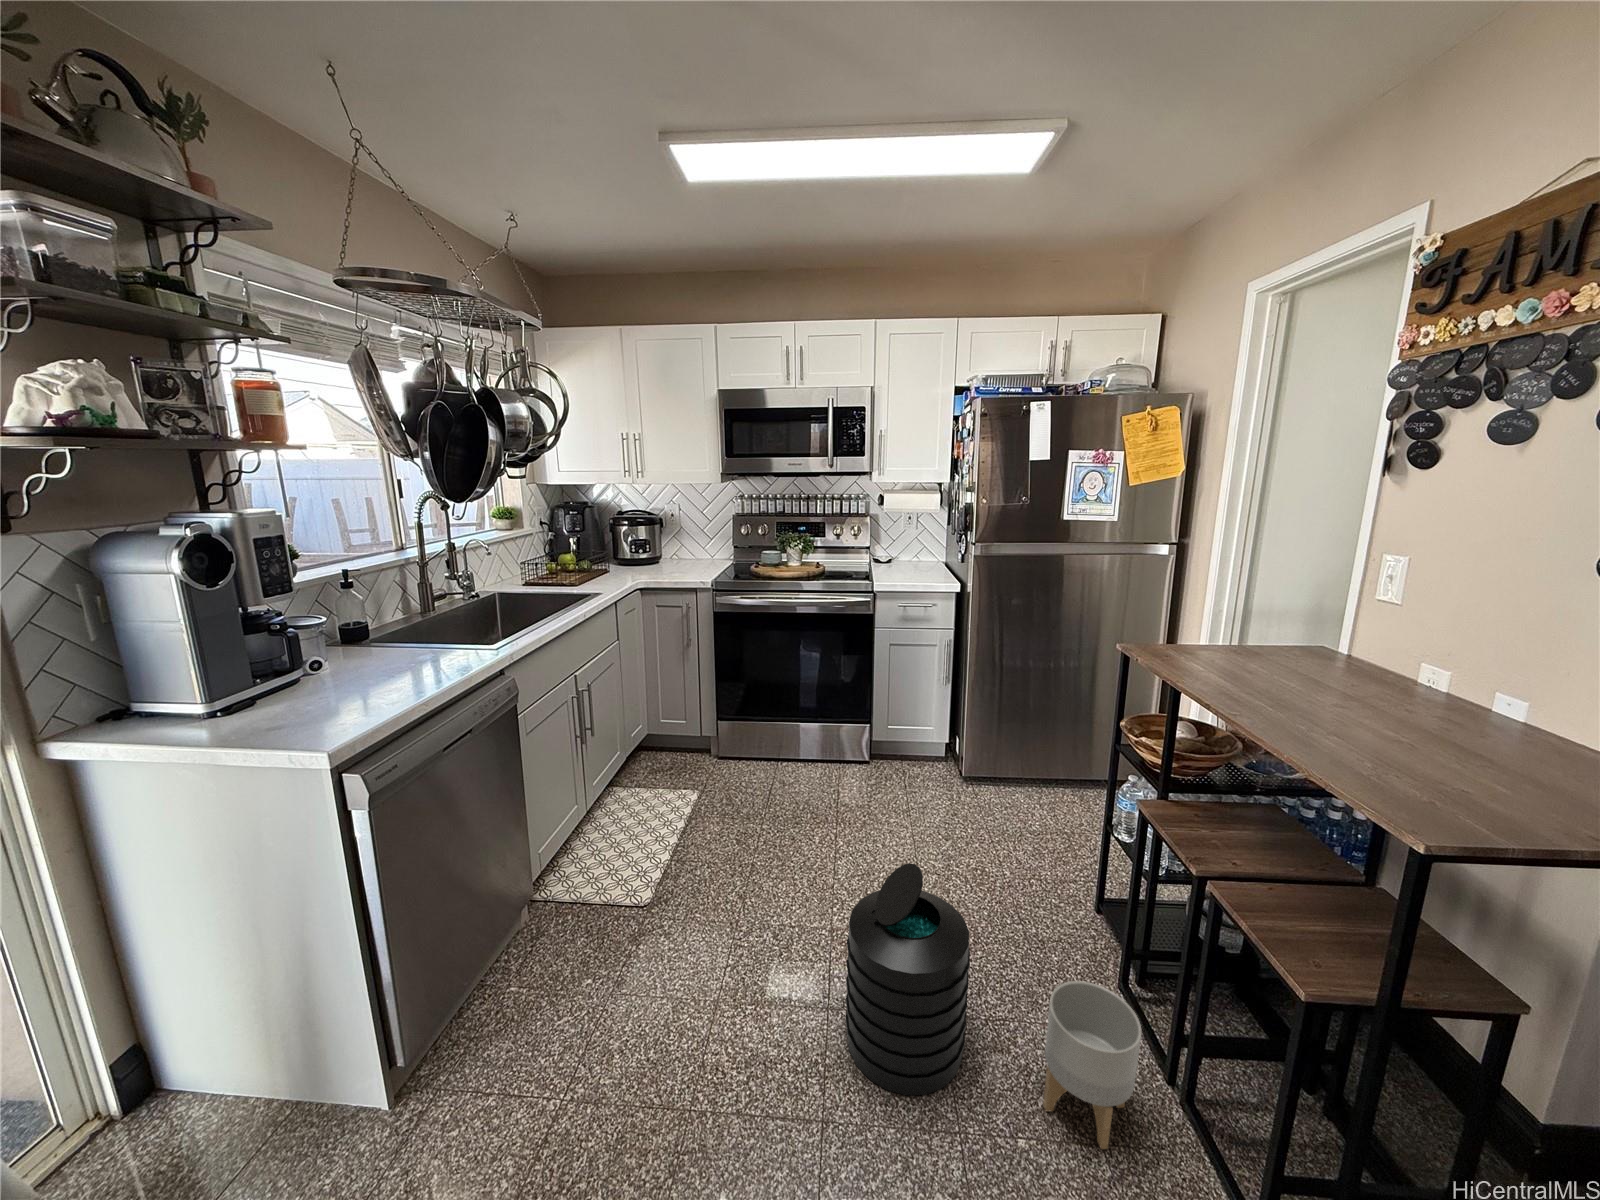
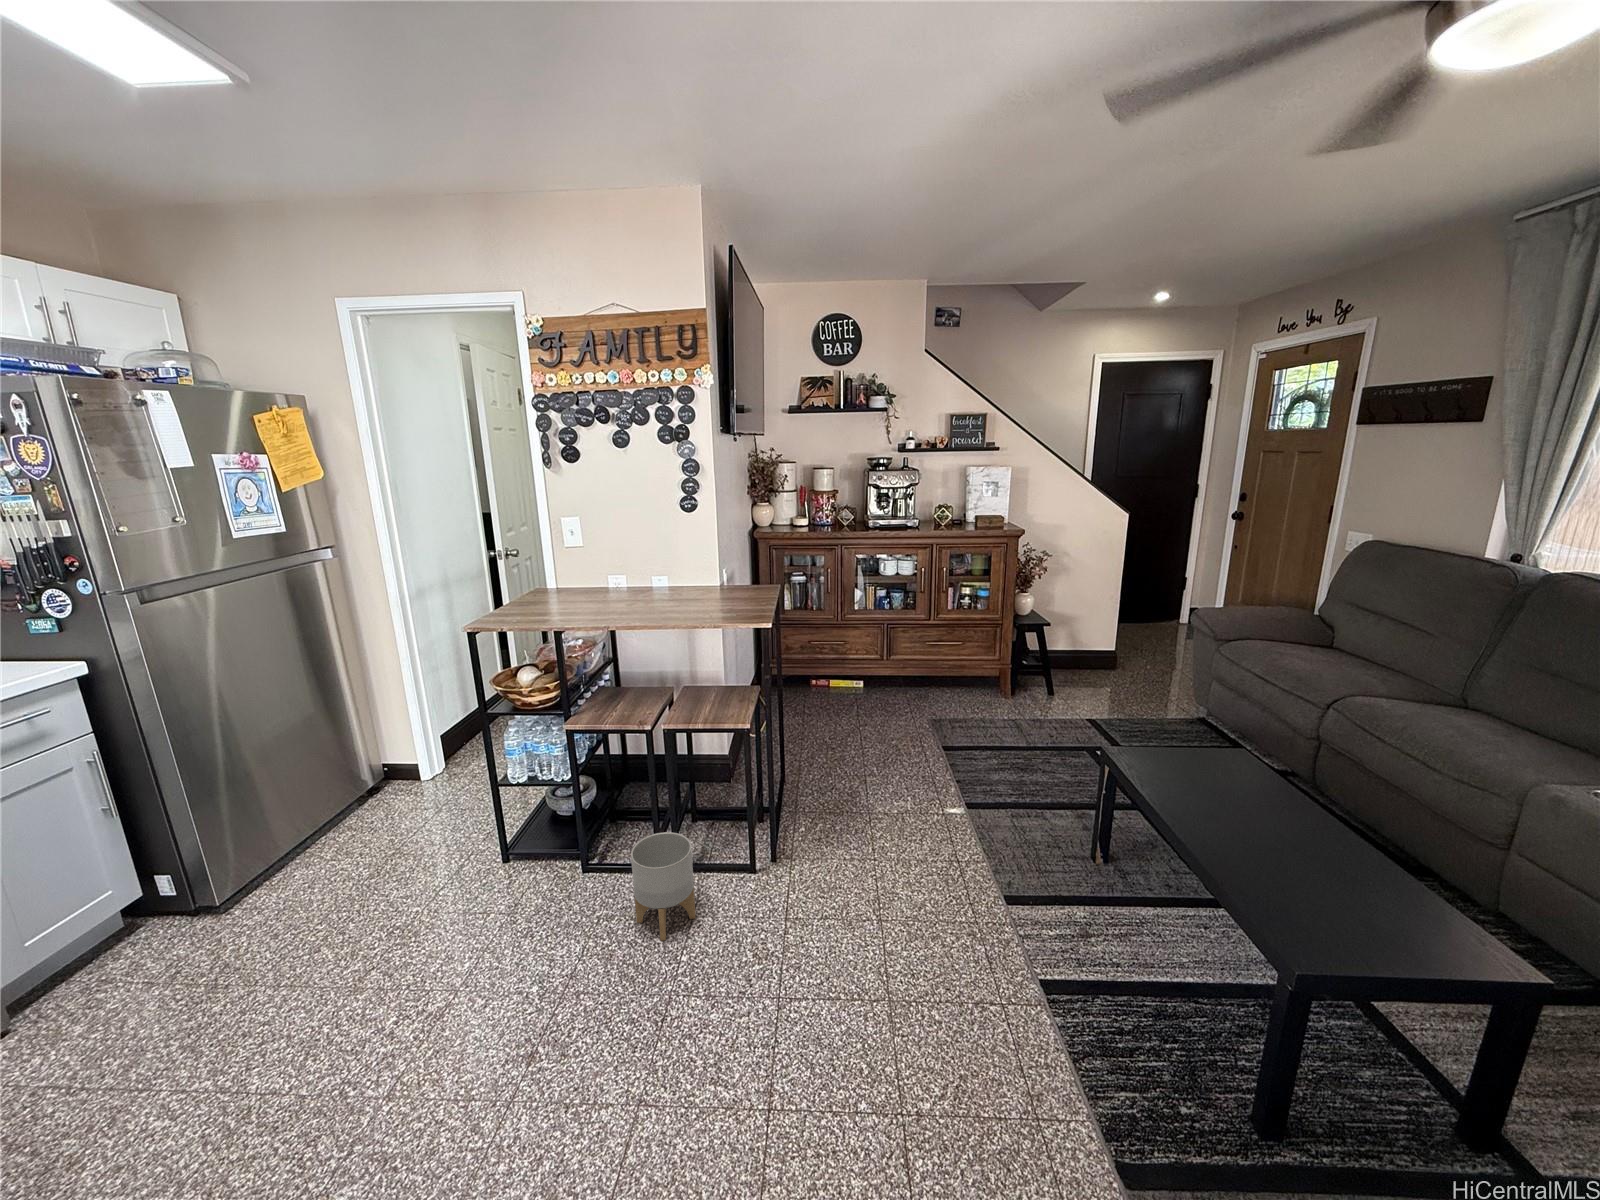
trash can: present [845,863,970,1096] -> none [502,857,635,1080]

